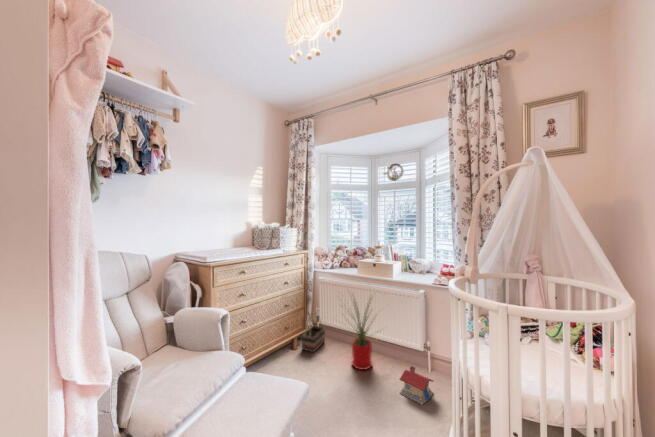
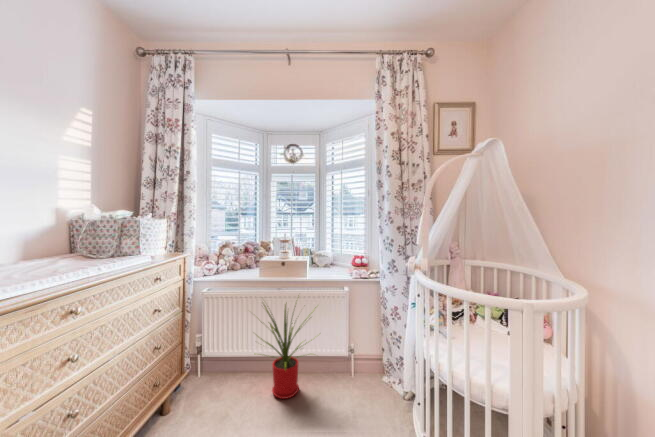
basket: present [302,312,325,352] -> none [188,340,217,403]
toy house: present [400,366,434,405] -> none [347,371,377,410]

